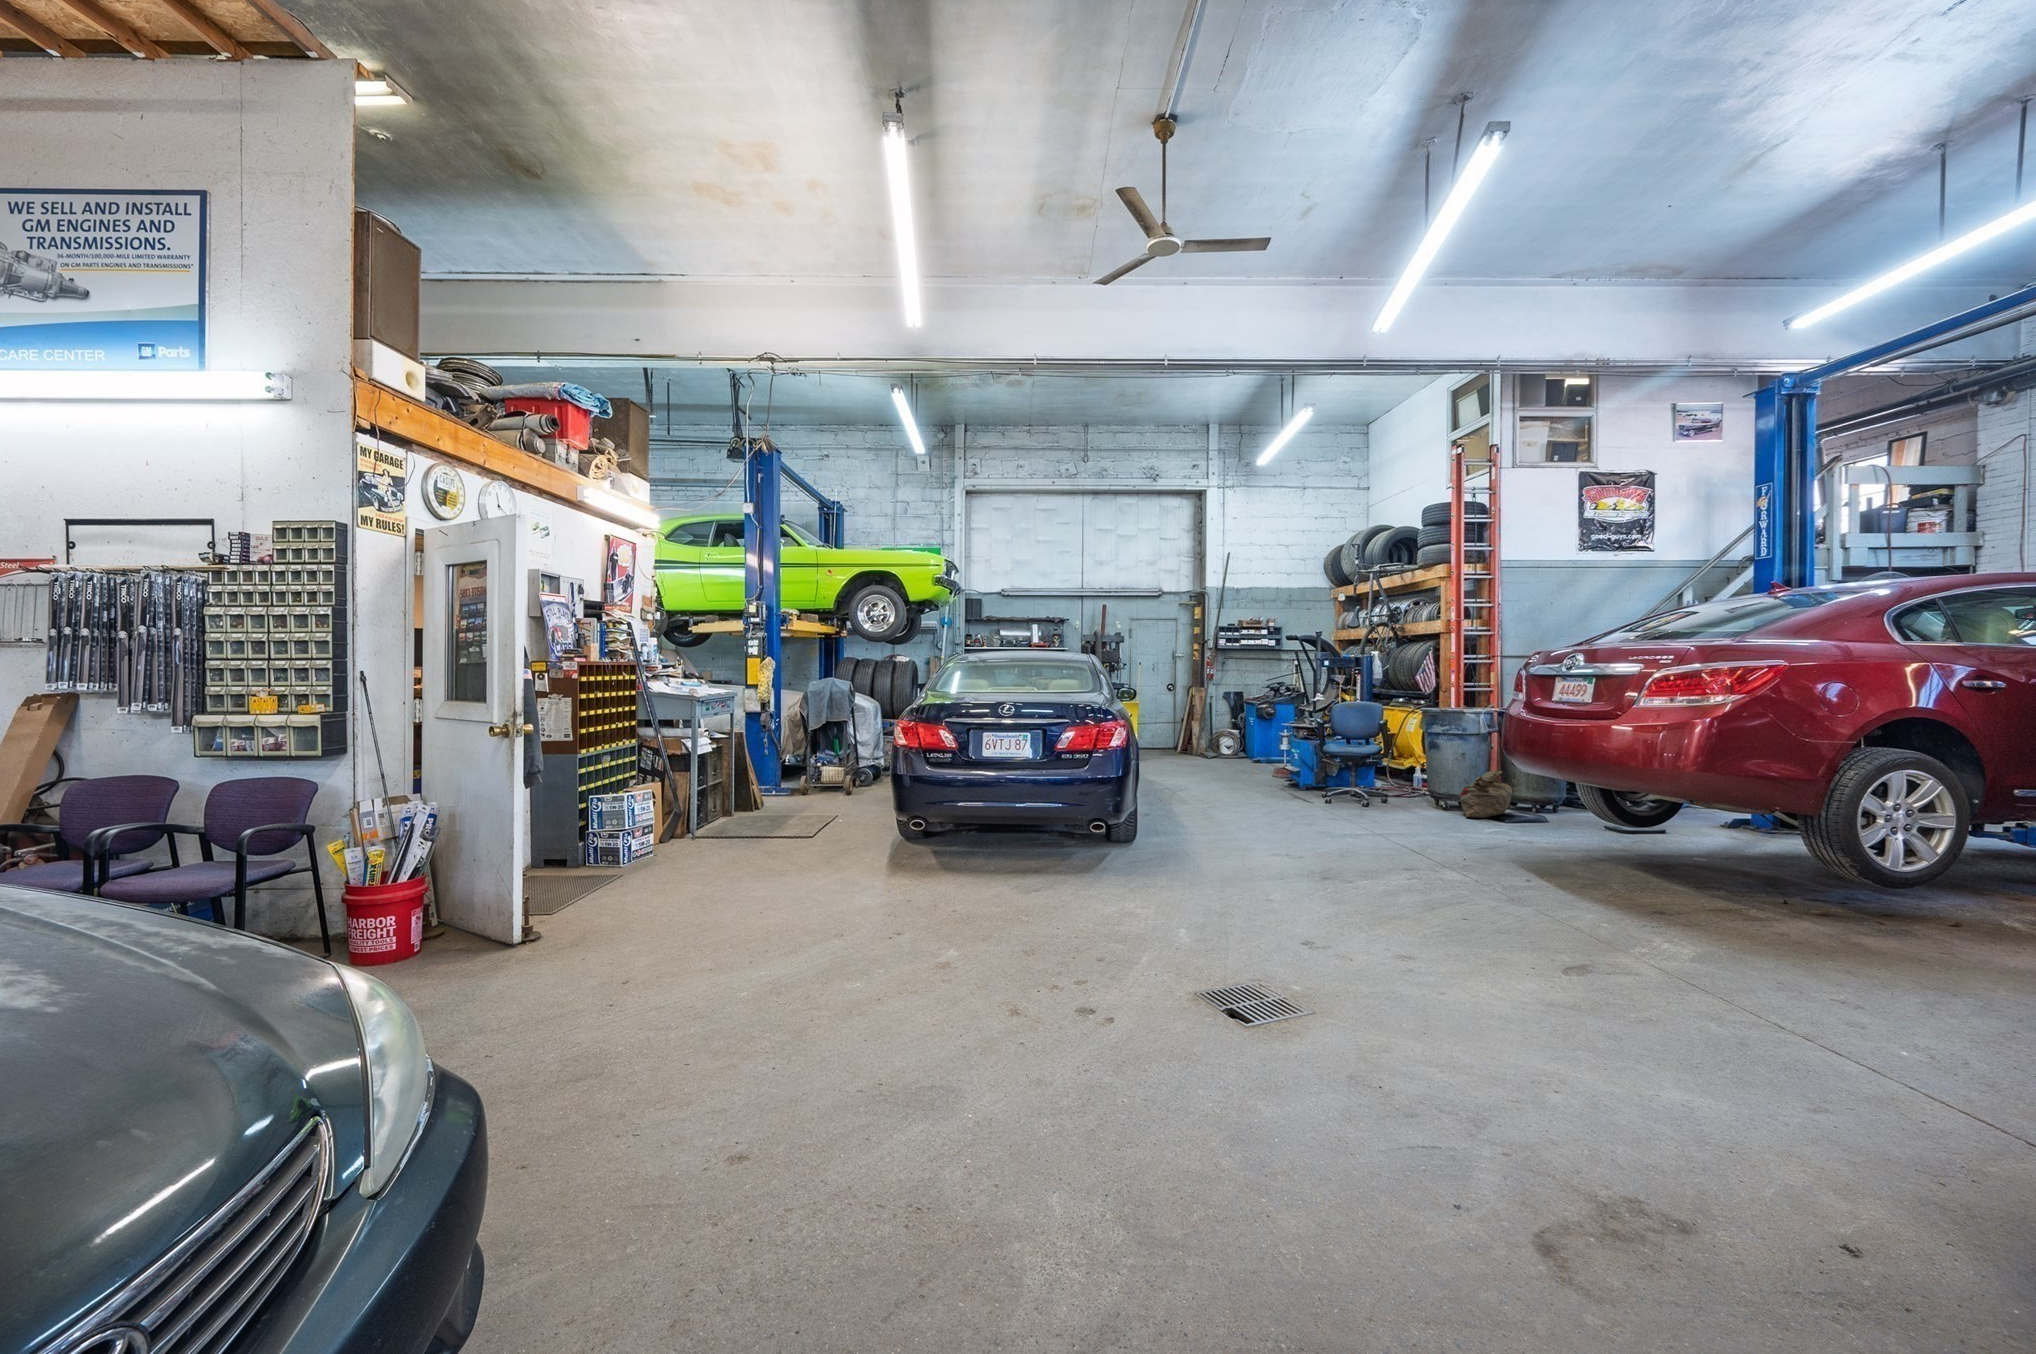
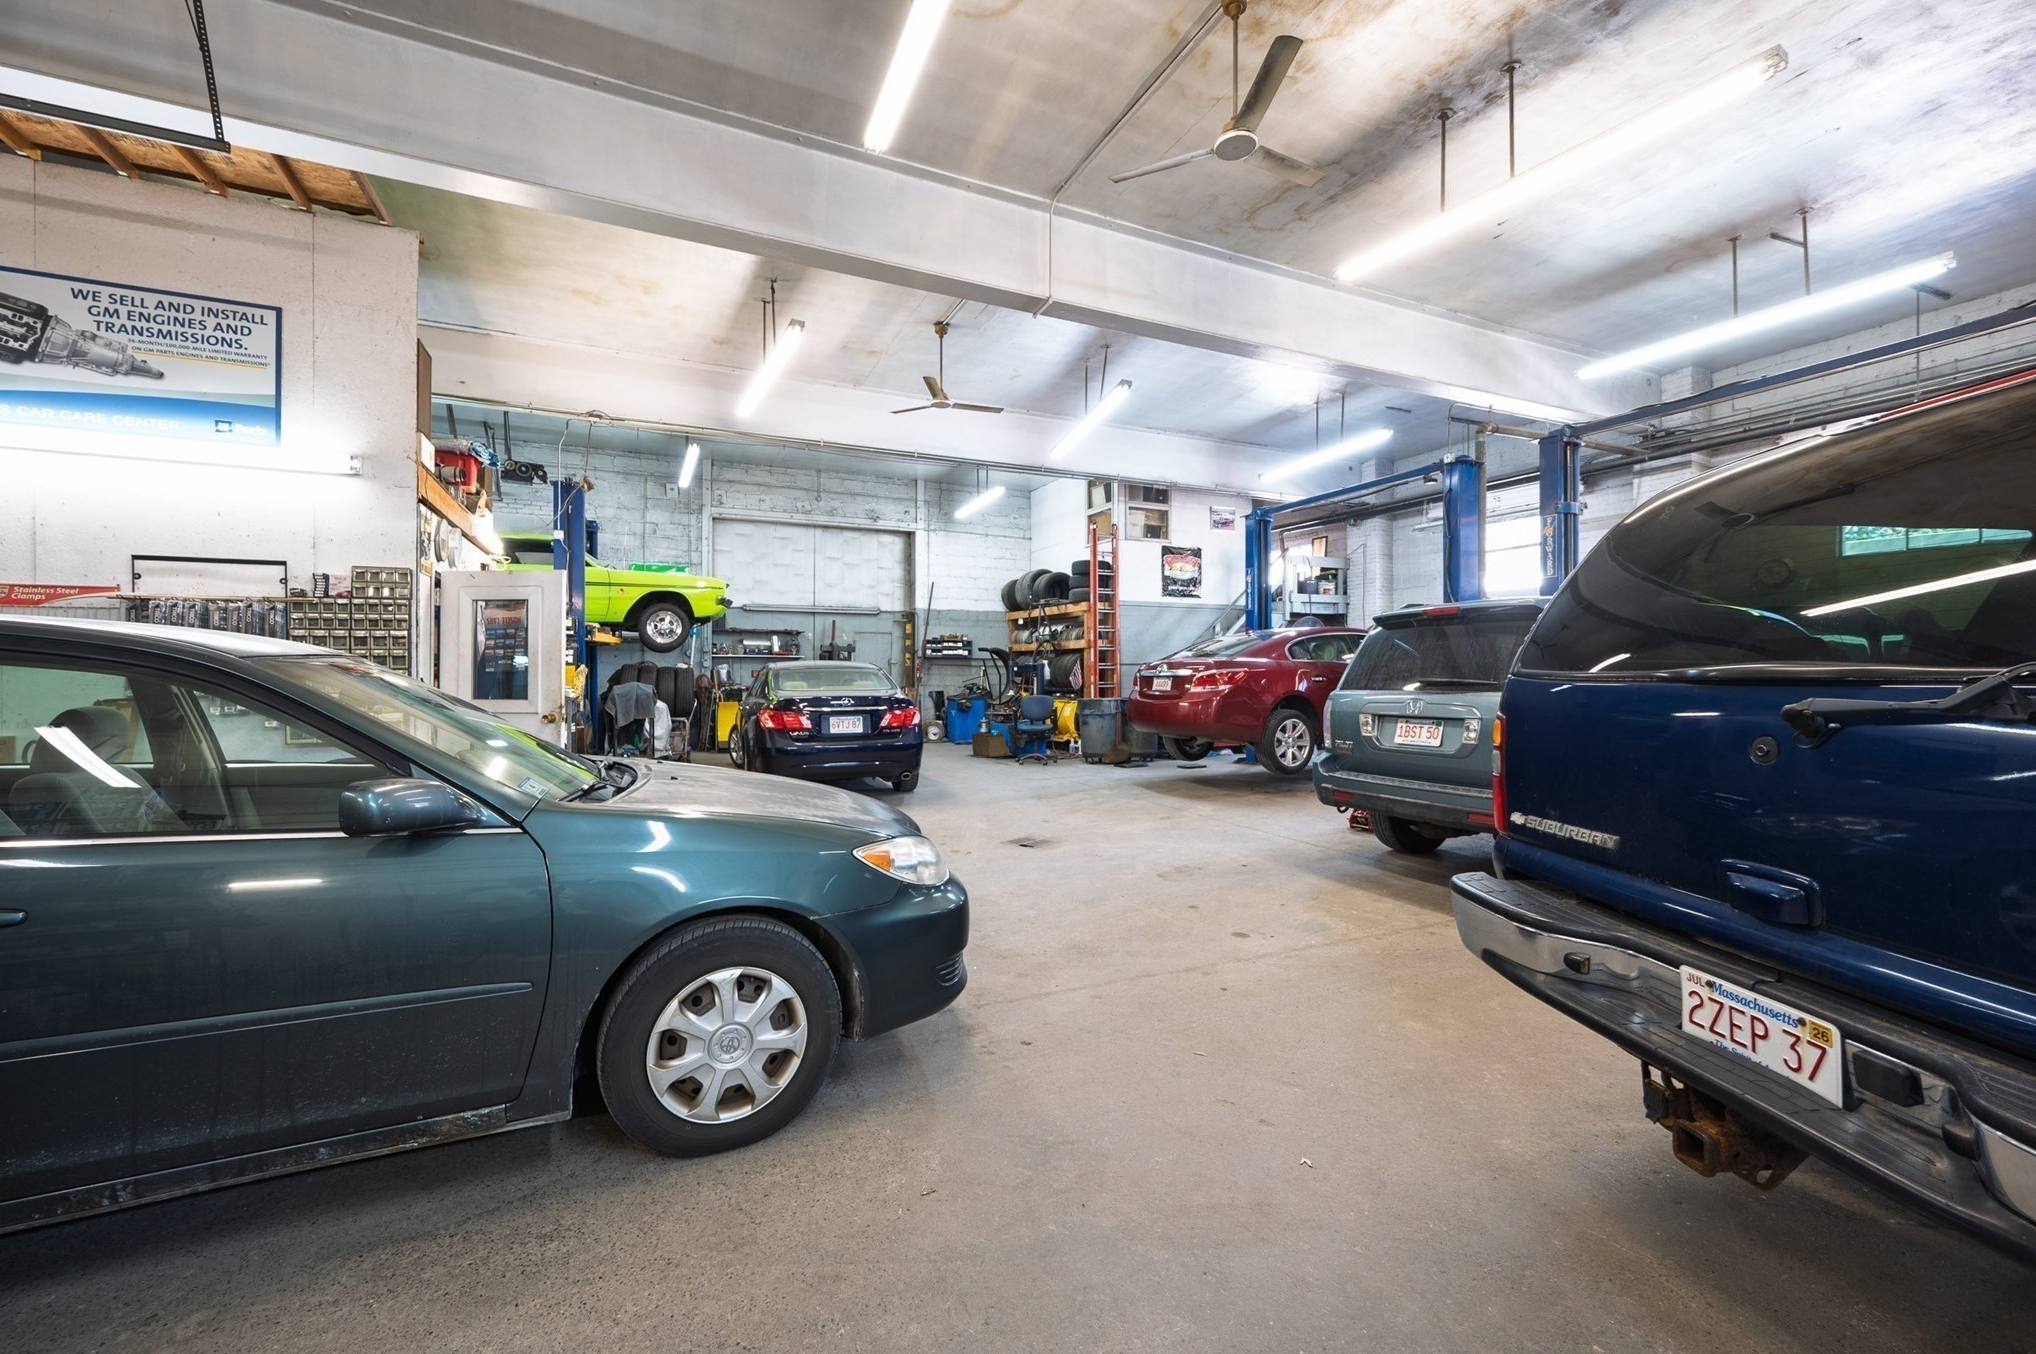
storage bin: none [1253,754,1314,791] -> present [972,732,1012,757]

